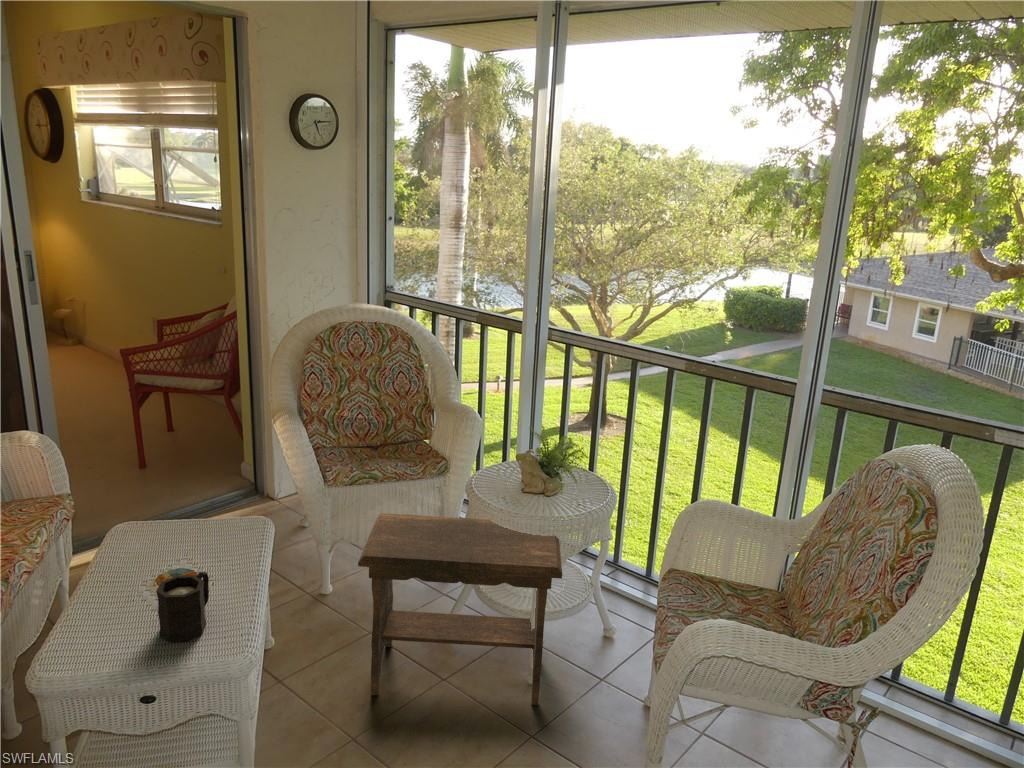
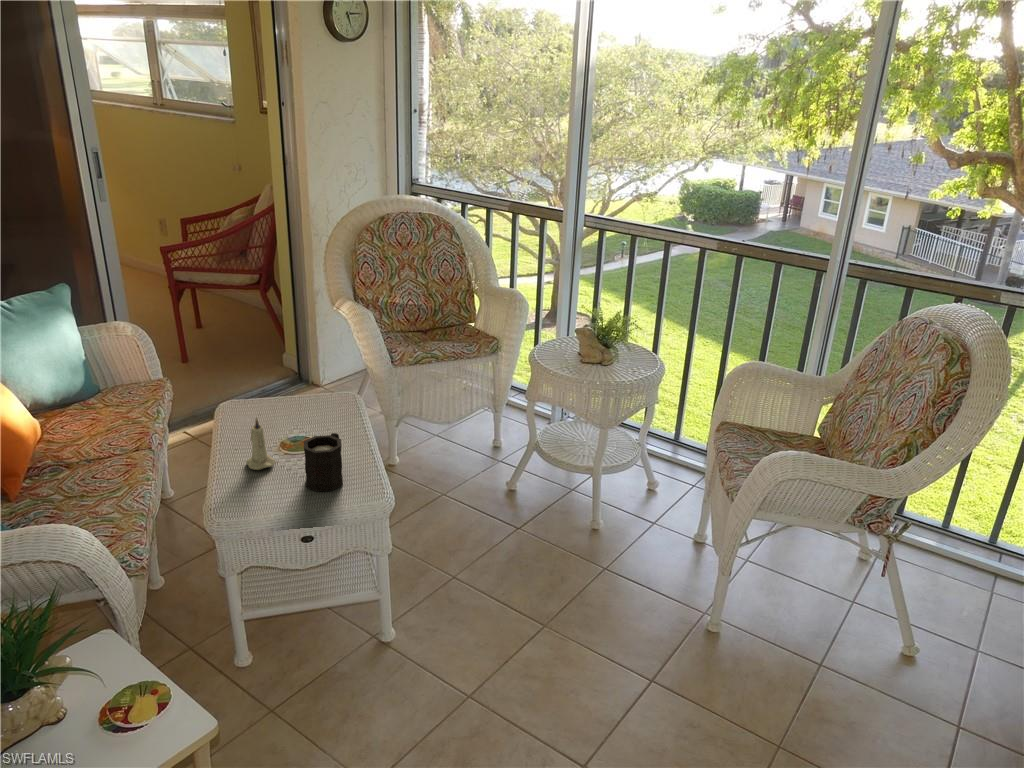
footstool: present [358,513,562,705] -> none [453,385,633,544]
candle: none [106,551,139,611] -> present [246,418,275,470]

